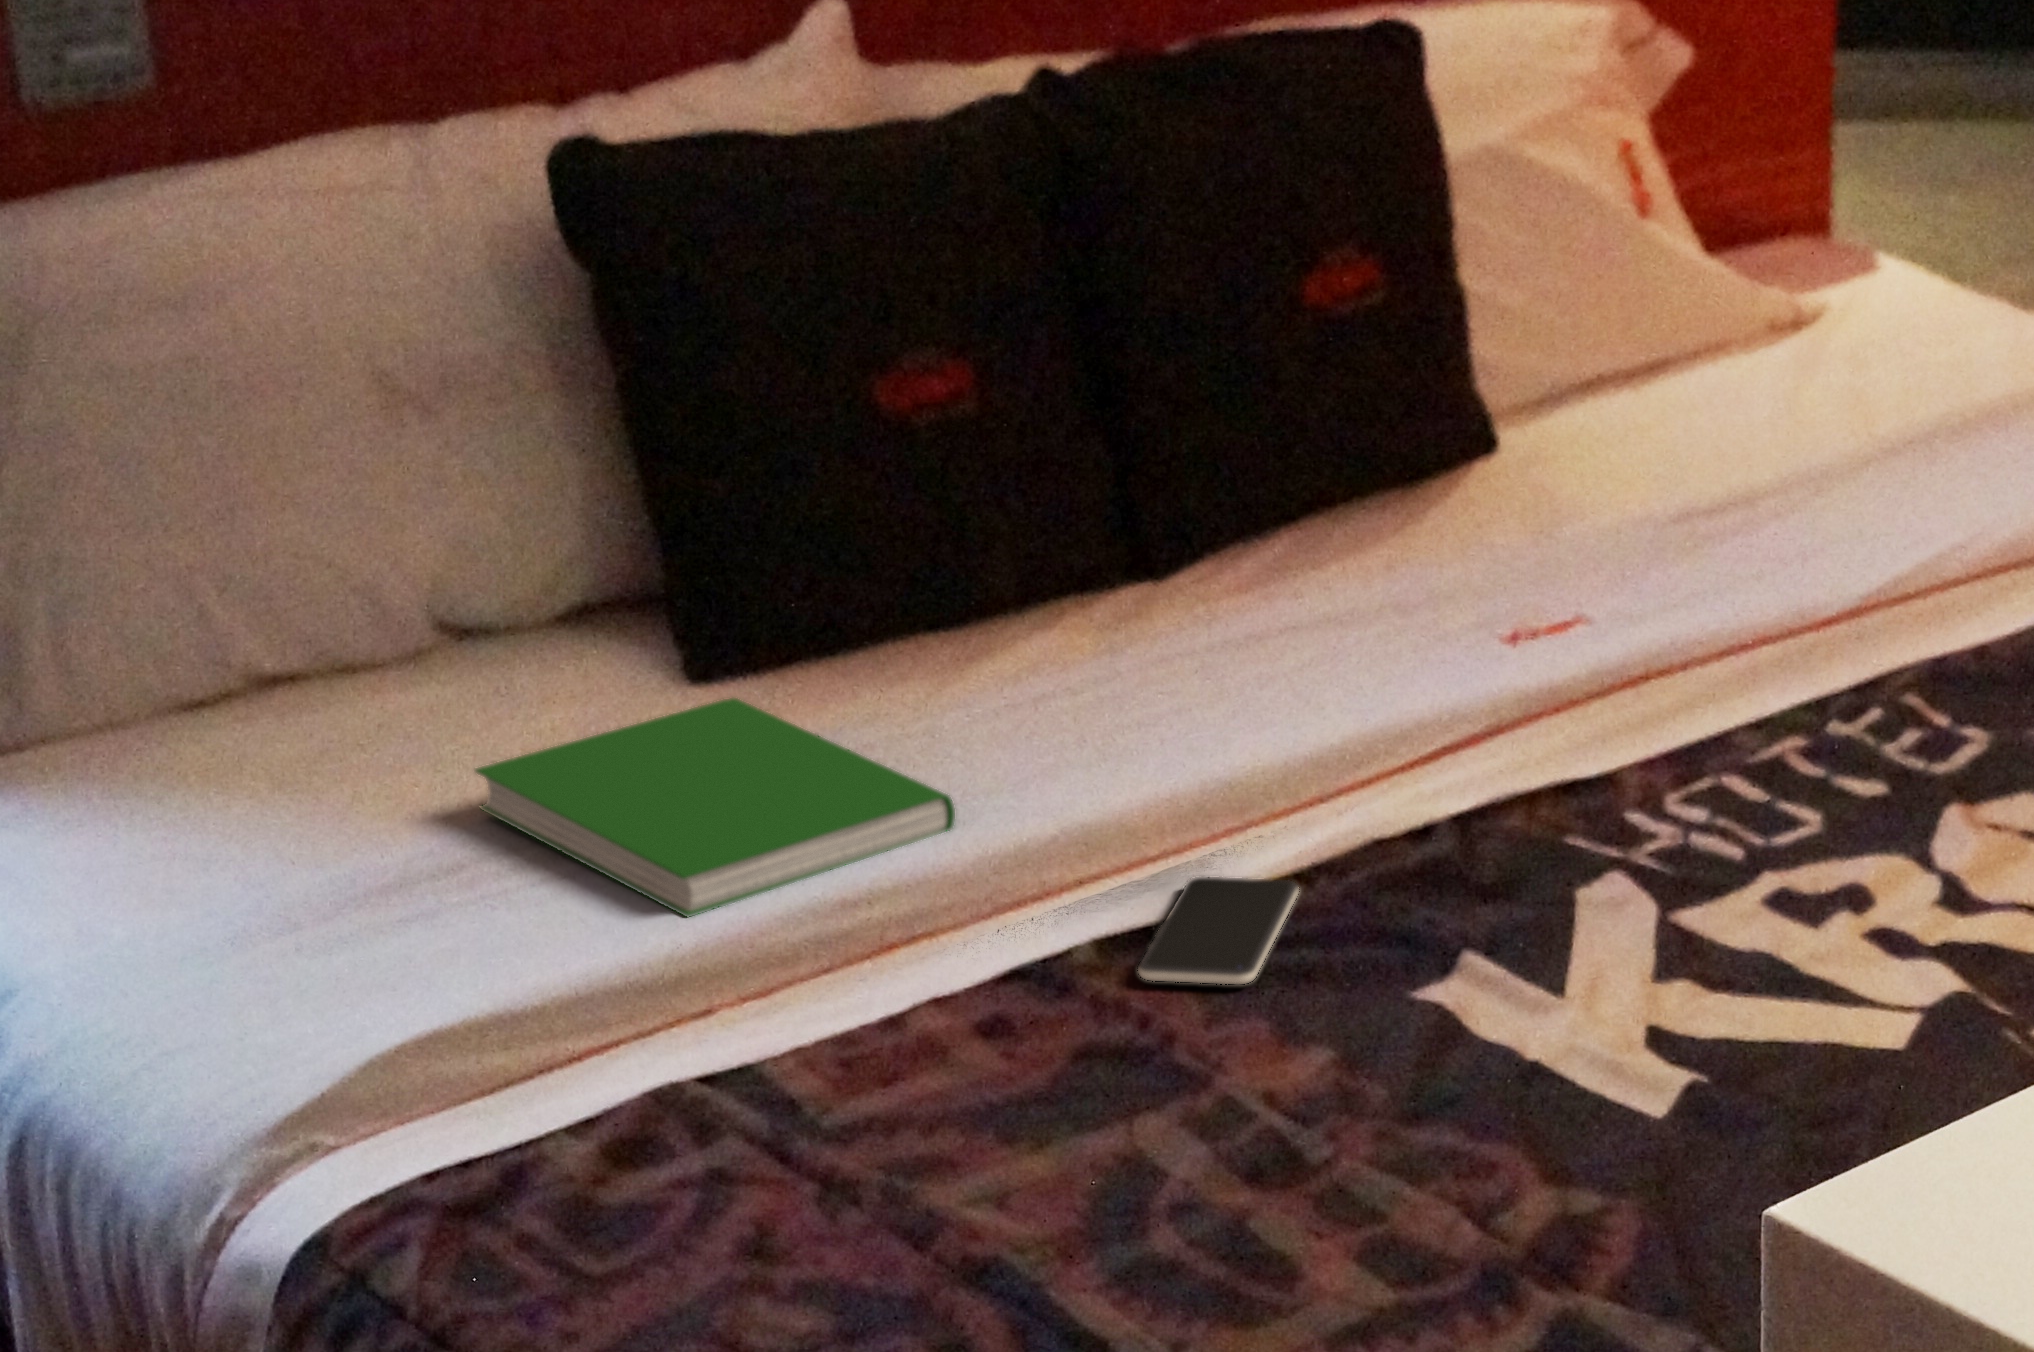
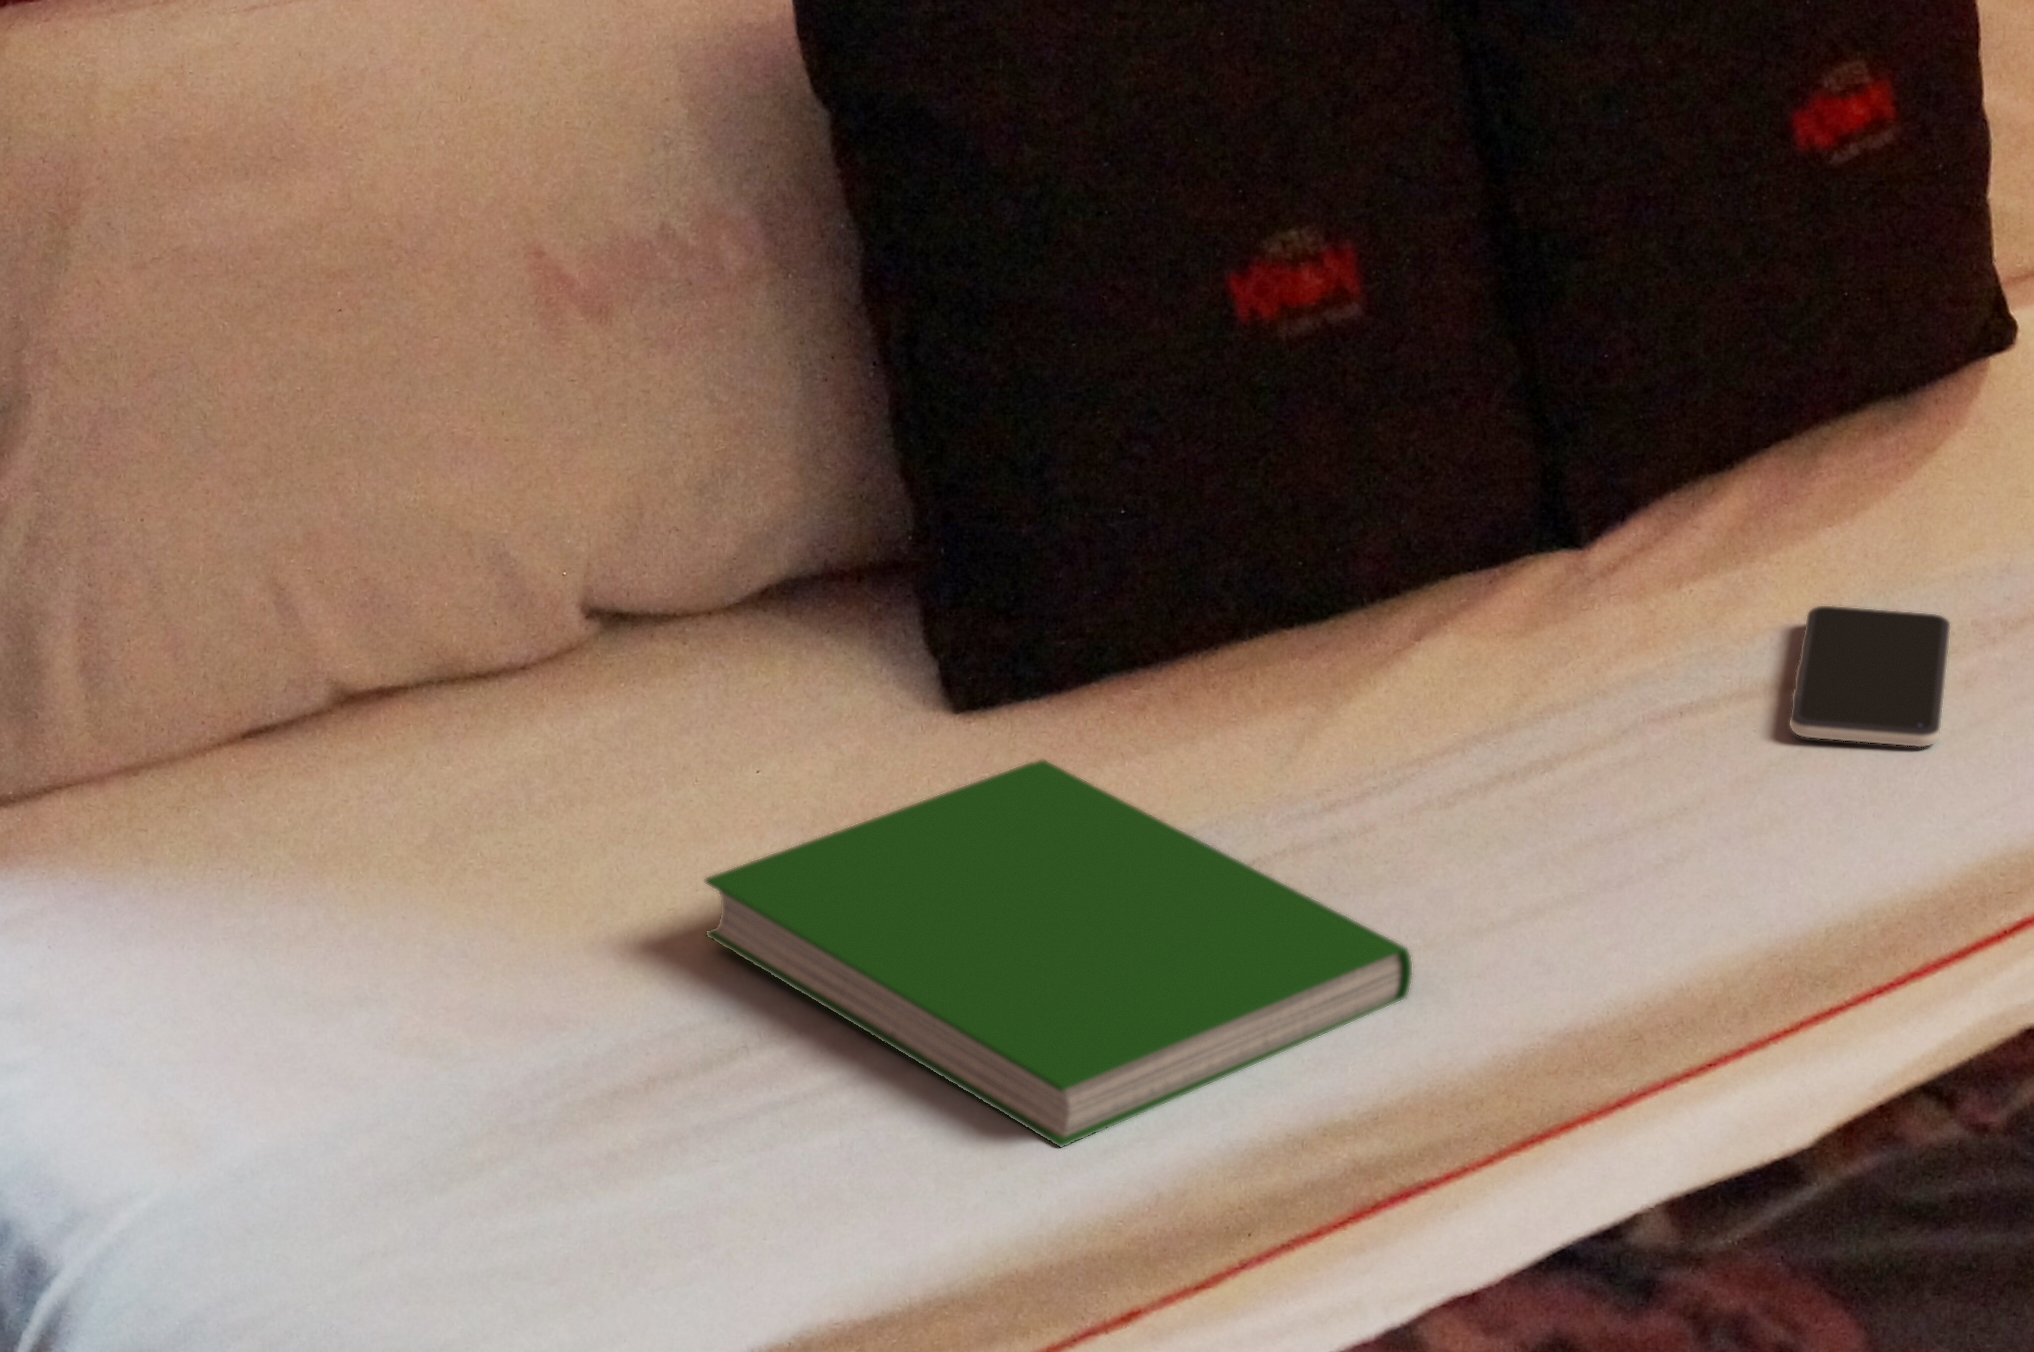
smartphone: present [1138,877,1299,984] -> present [1790,606,1950,747]

